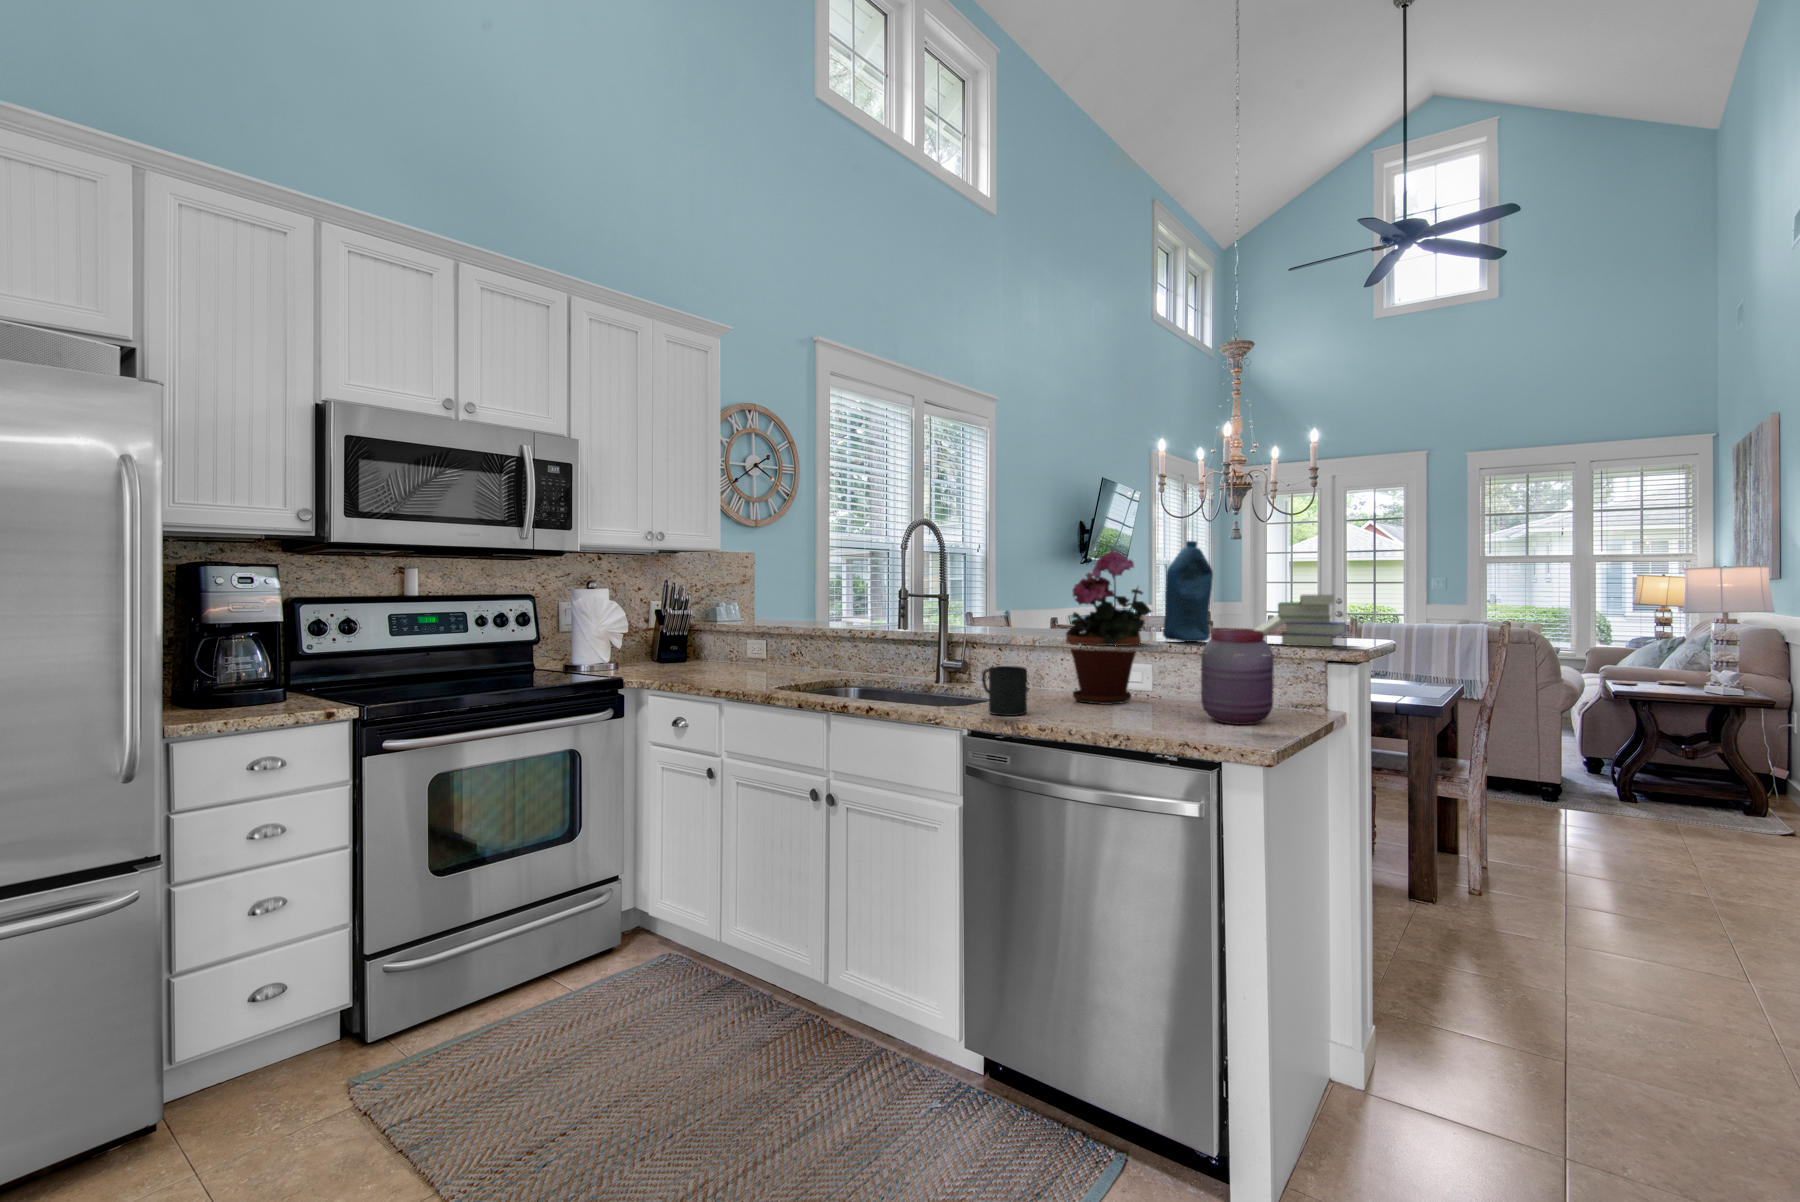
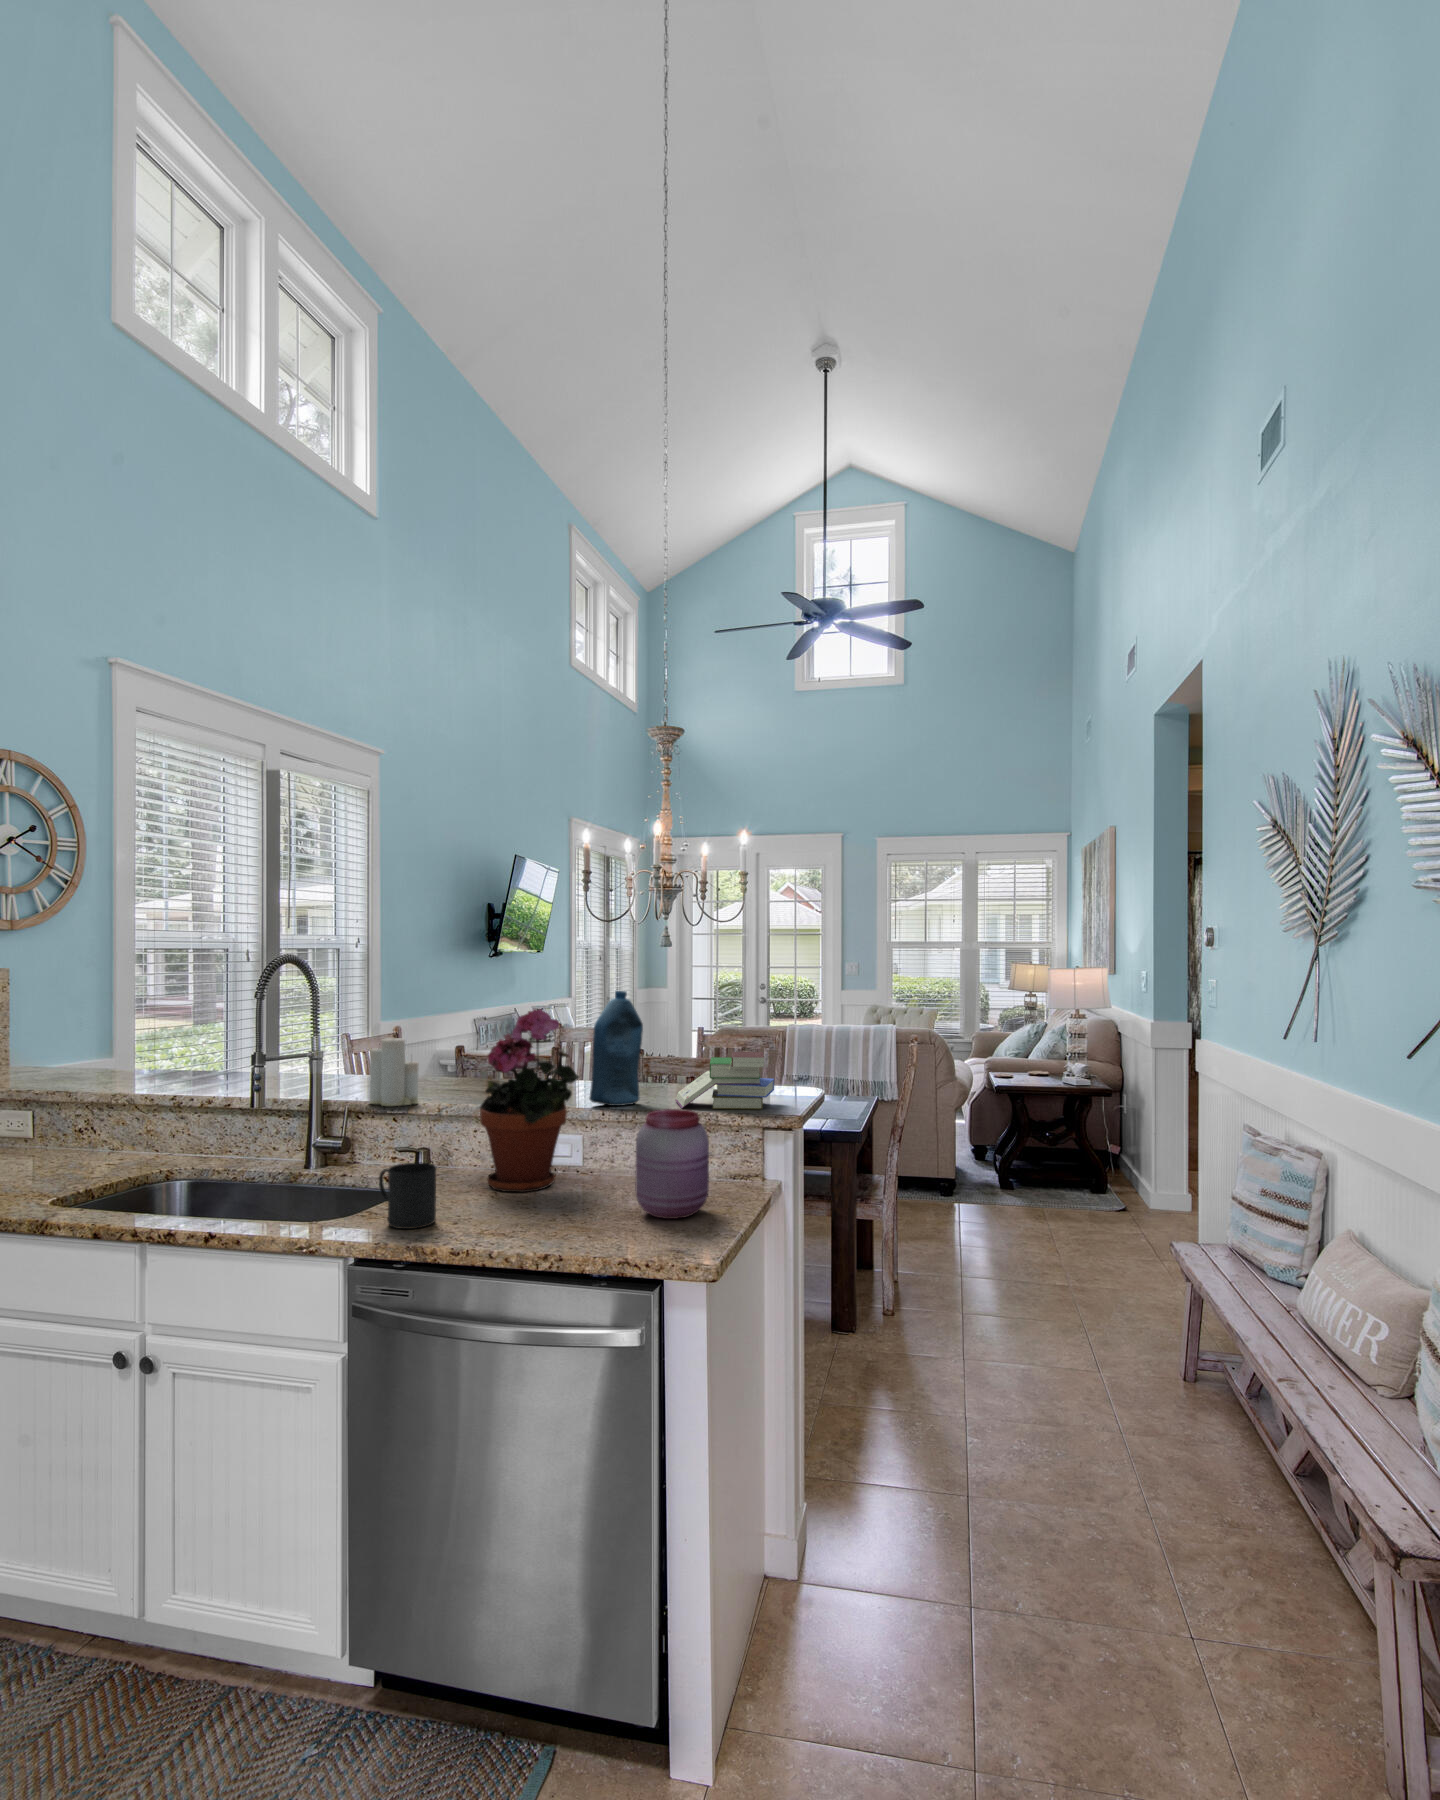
candle: none [981,578,1019,637] -> present [369,1038,419,1106]

